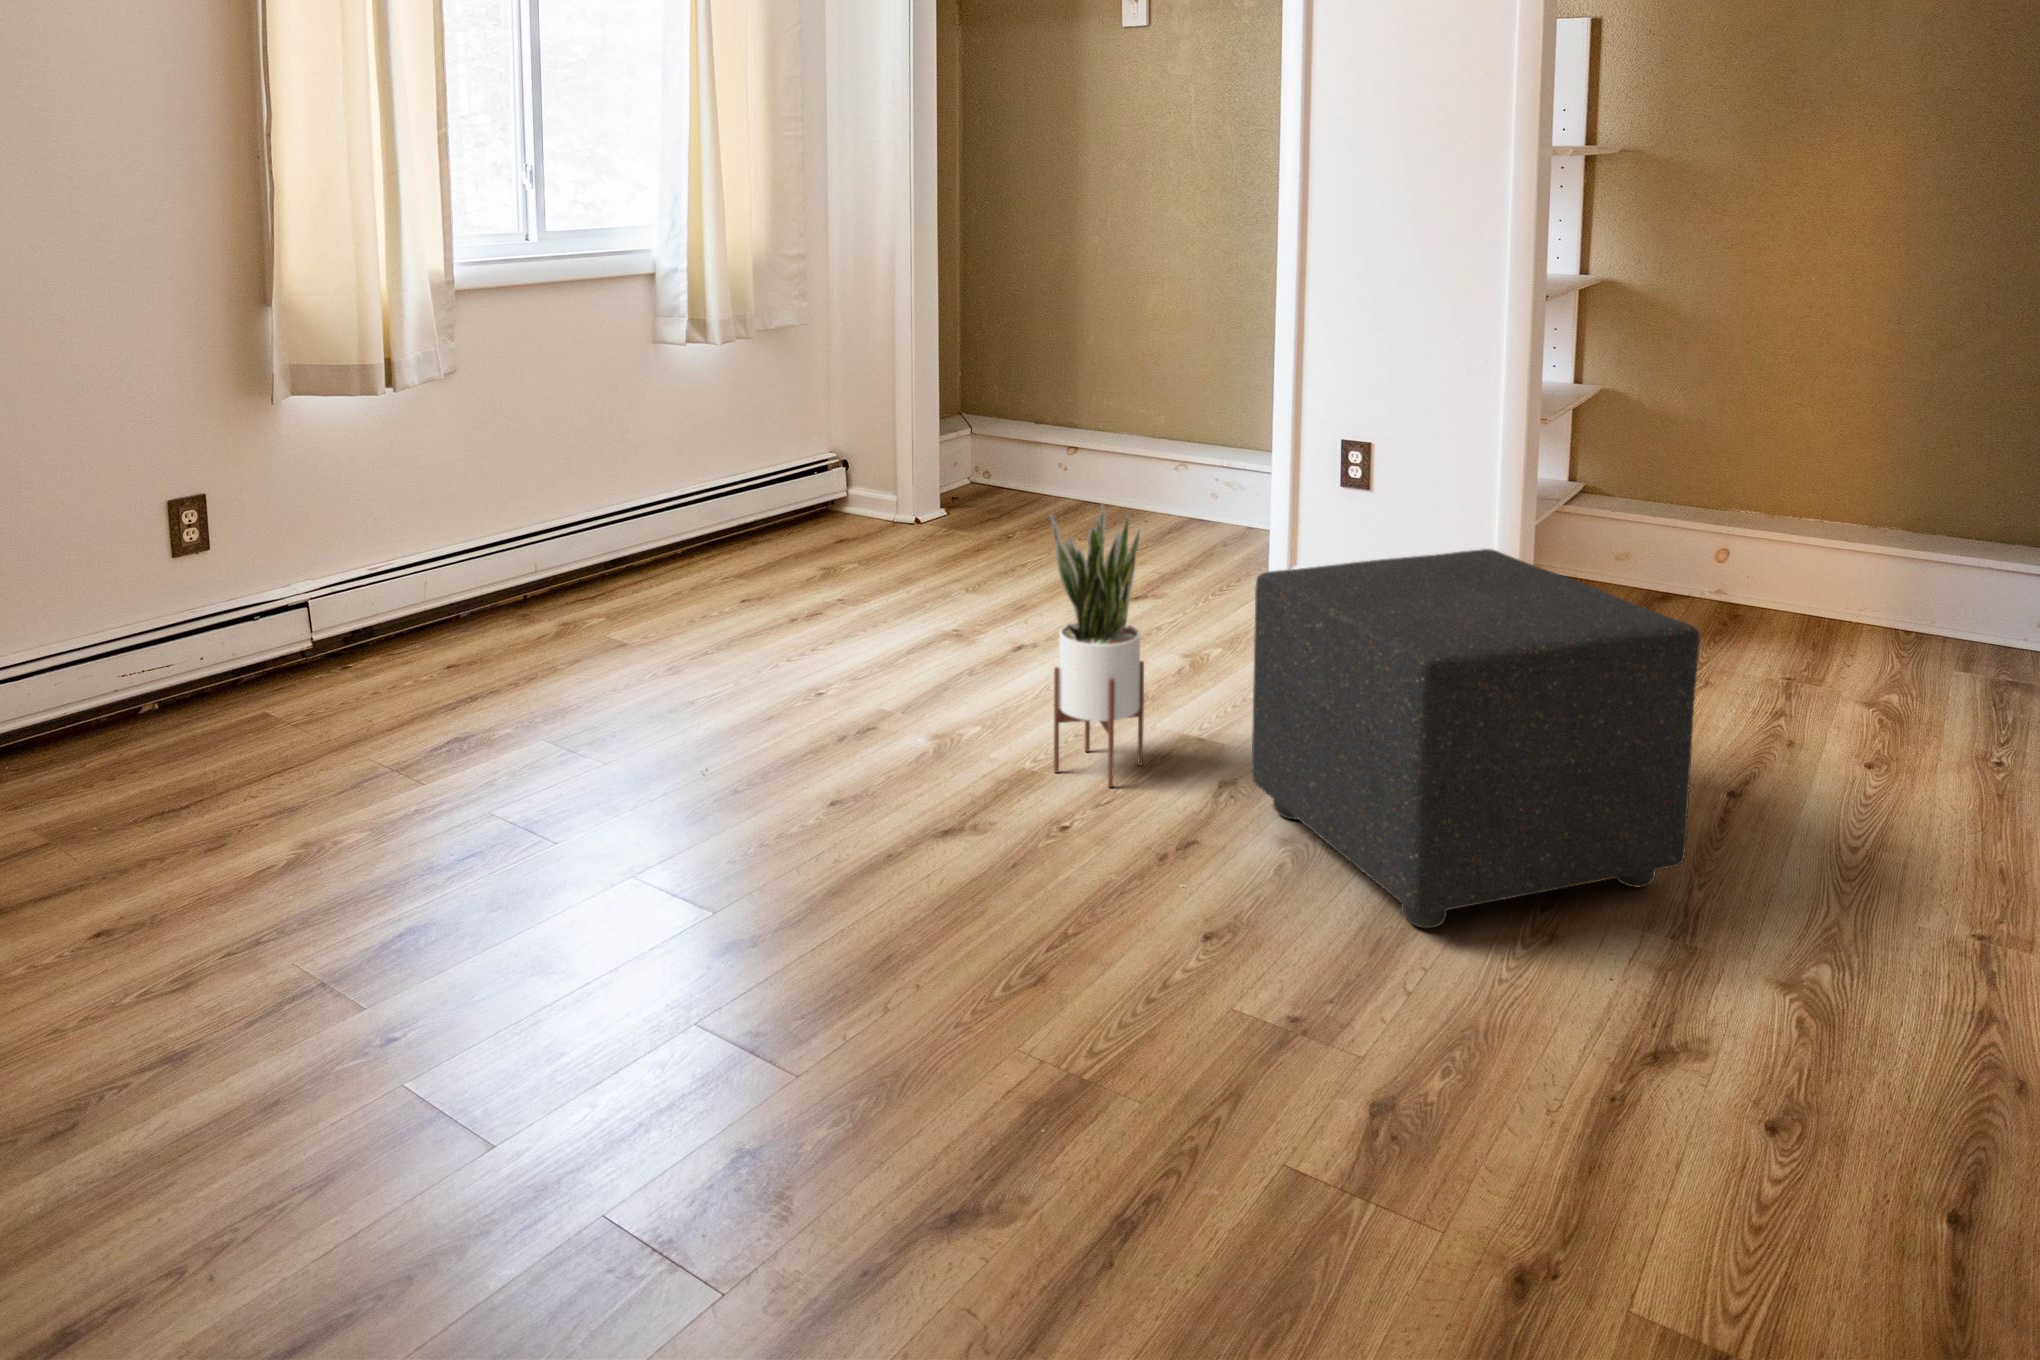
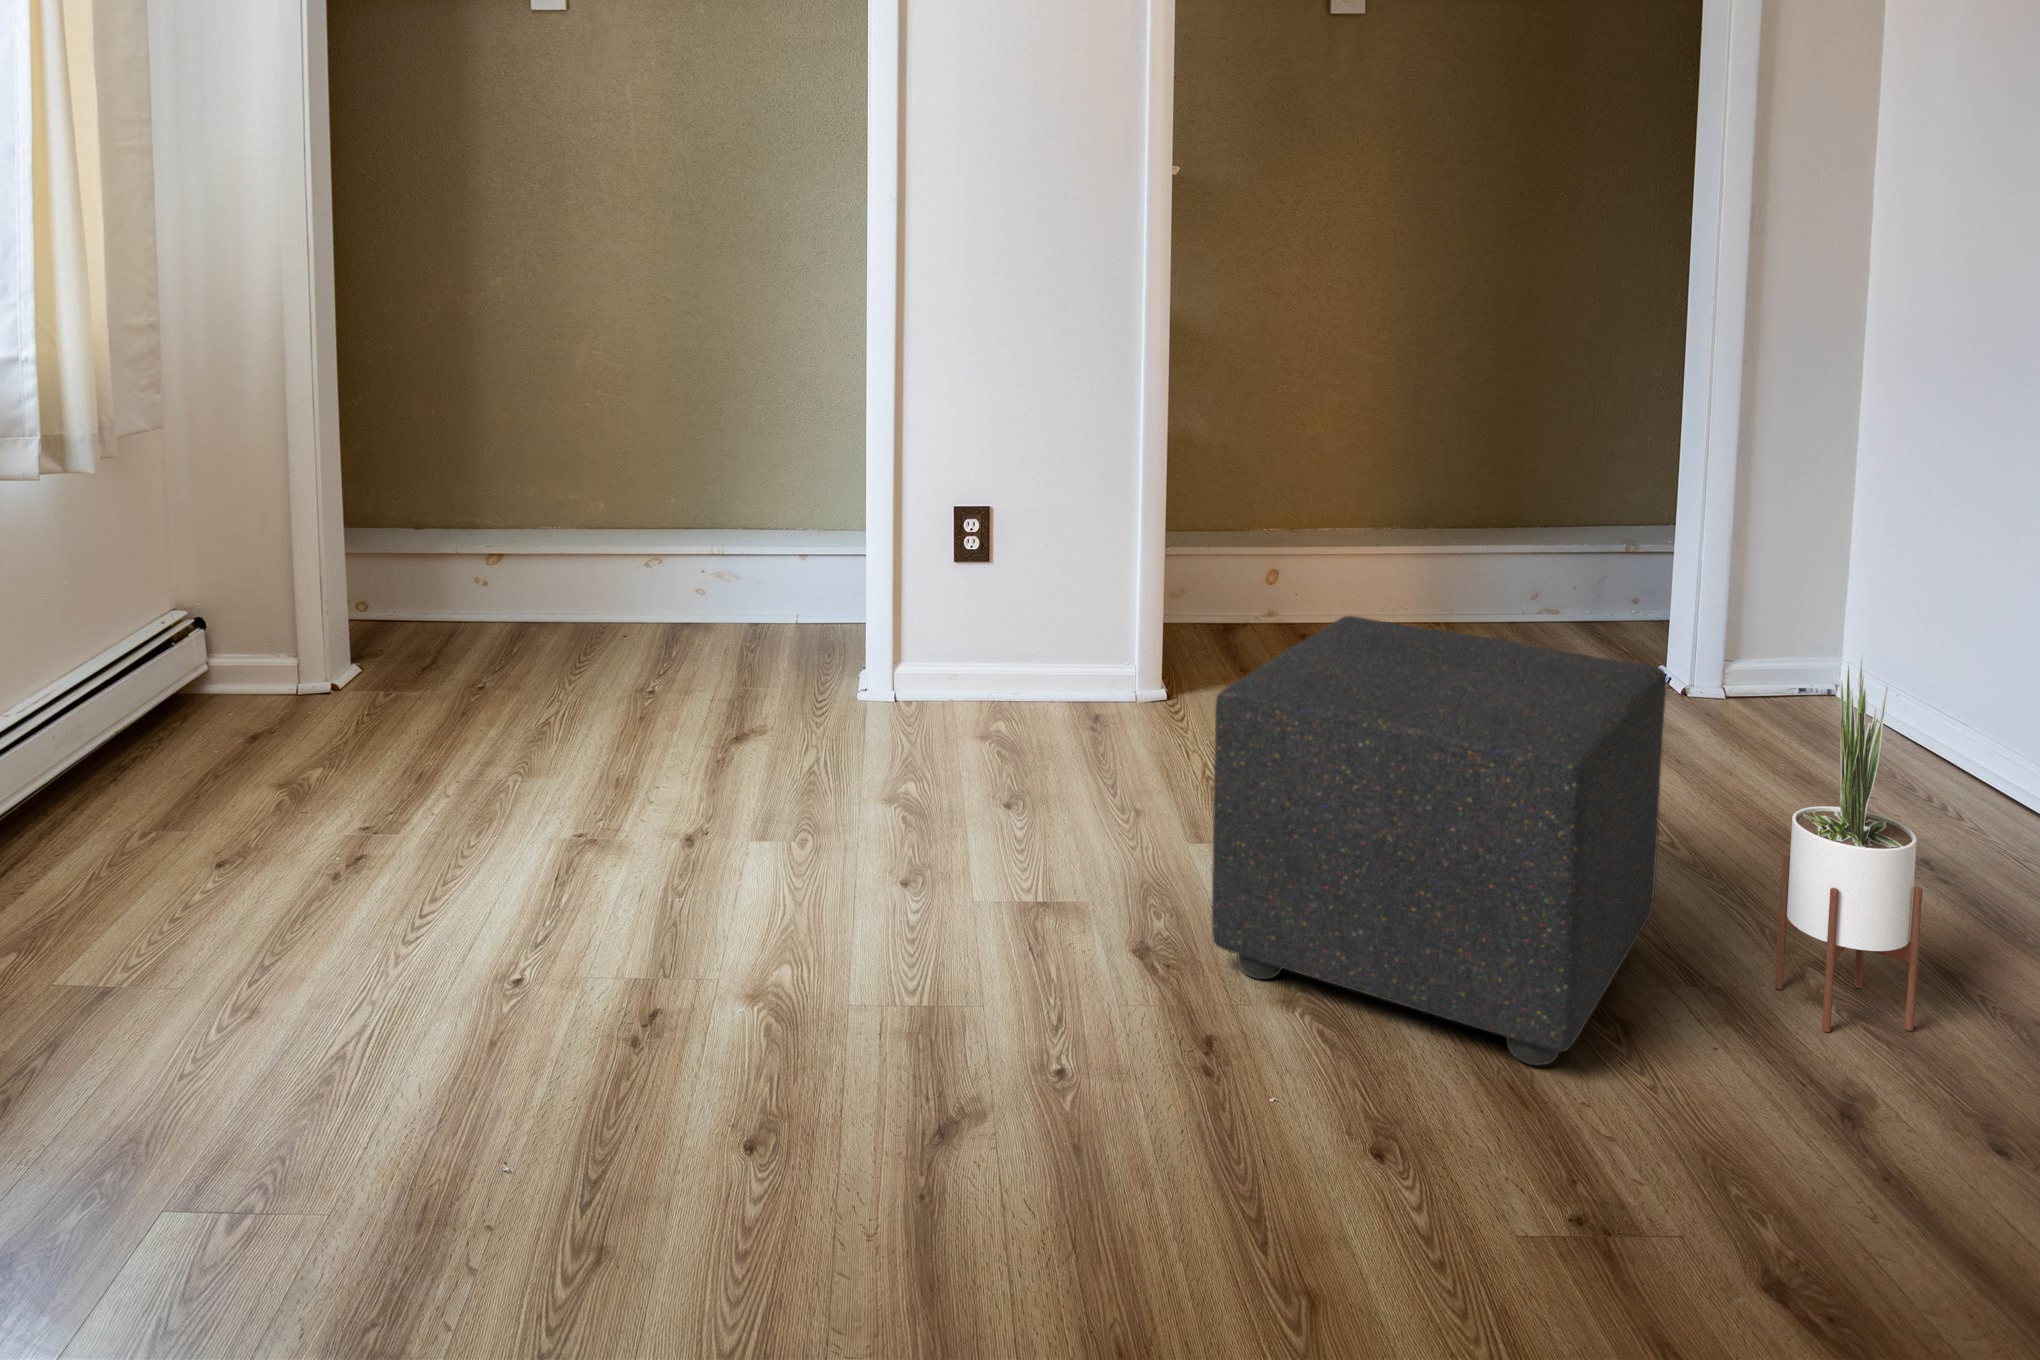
potted plant: present [1050,504,1144,787] -> present [1775,655,1923,1032]

